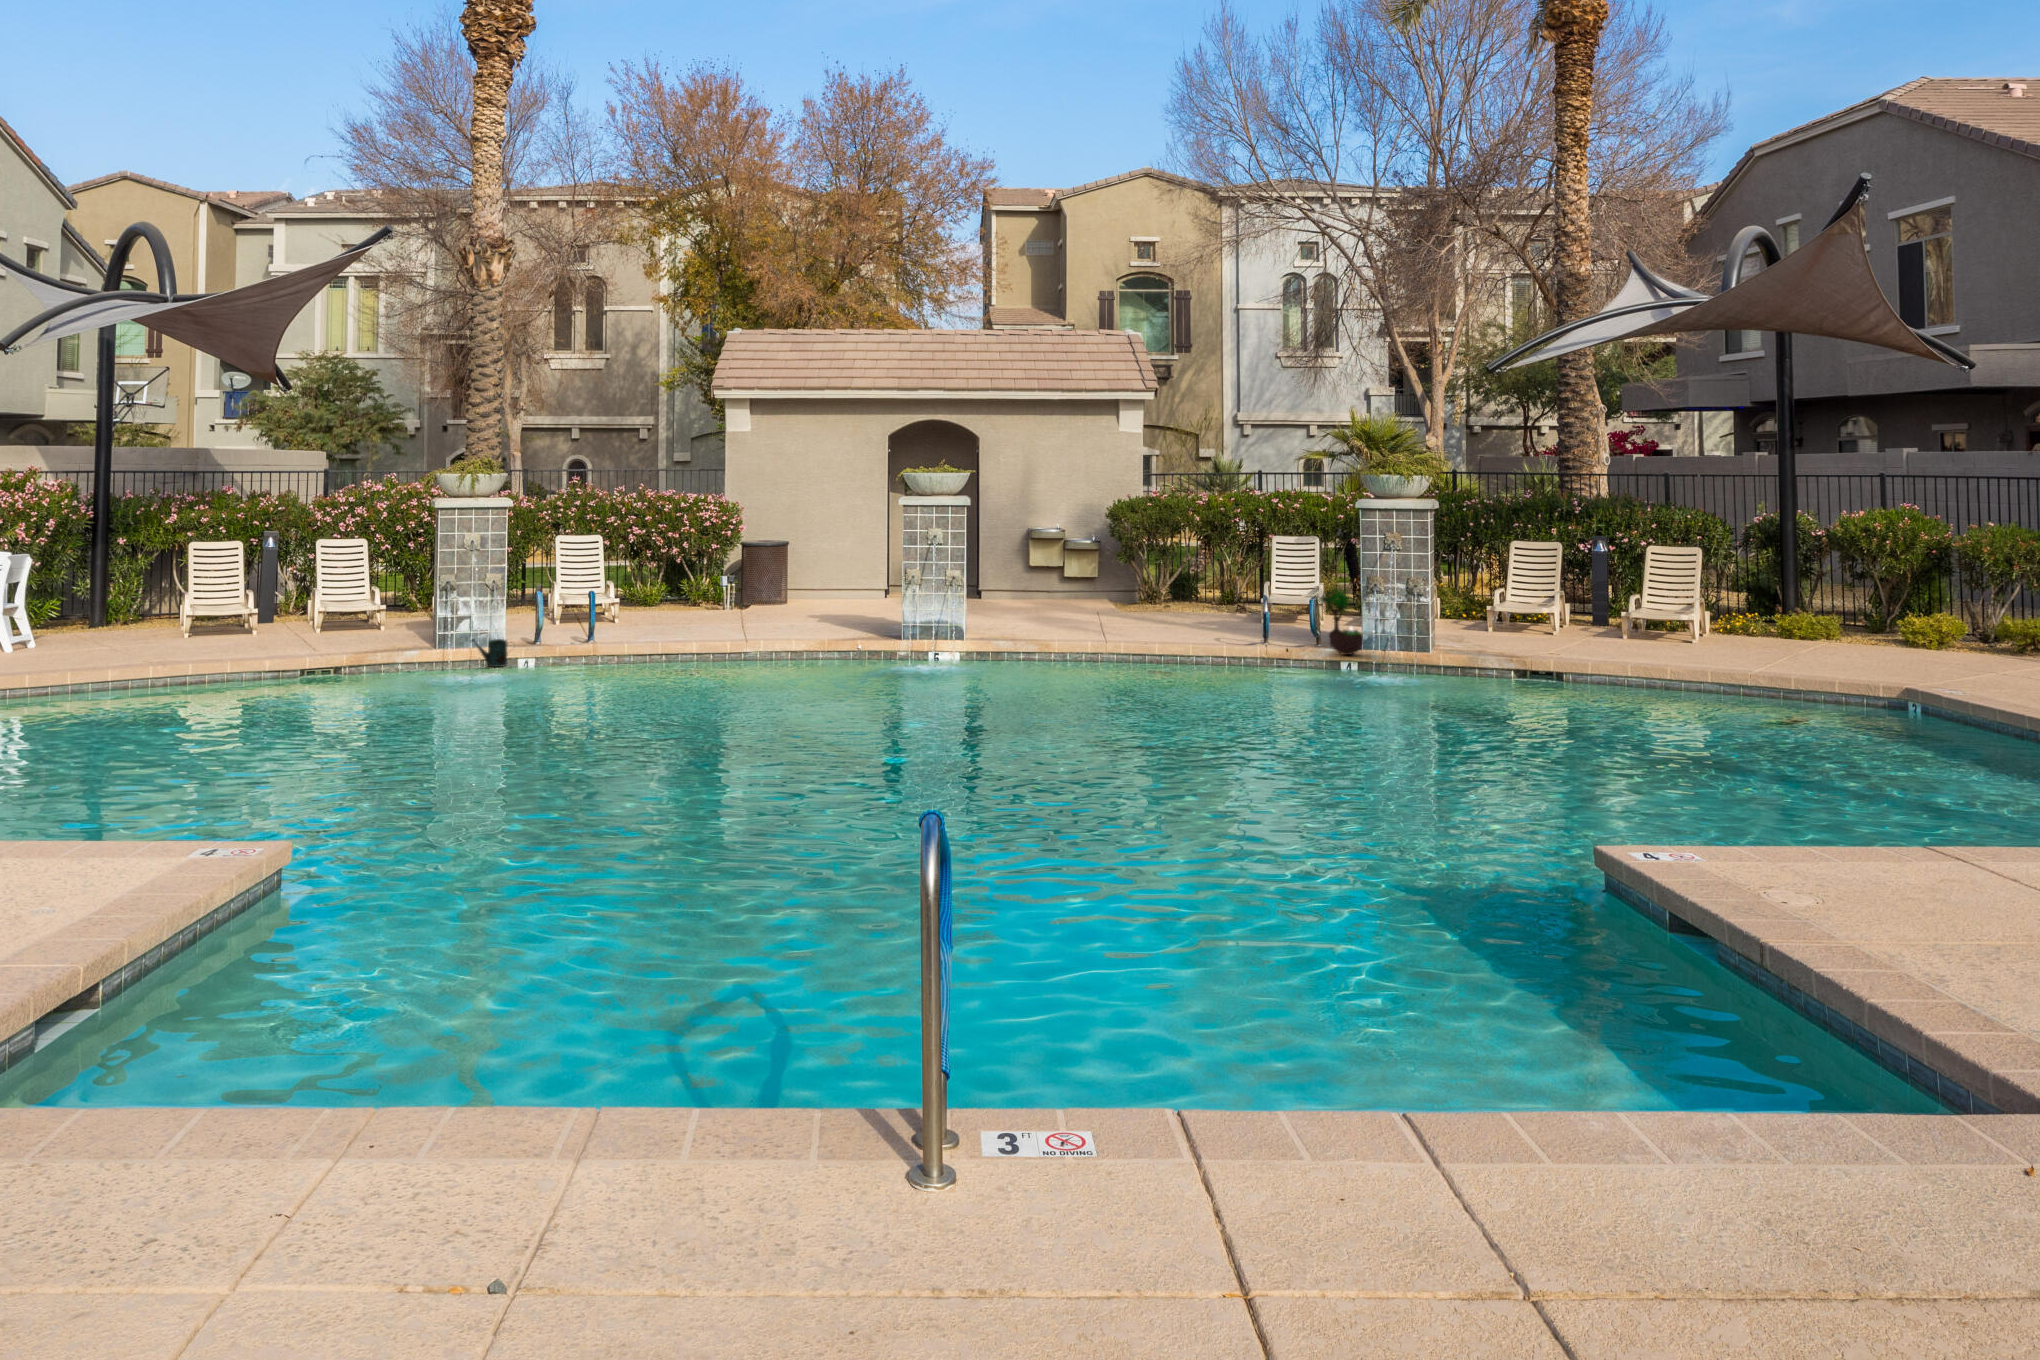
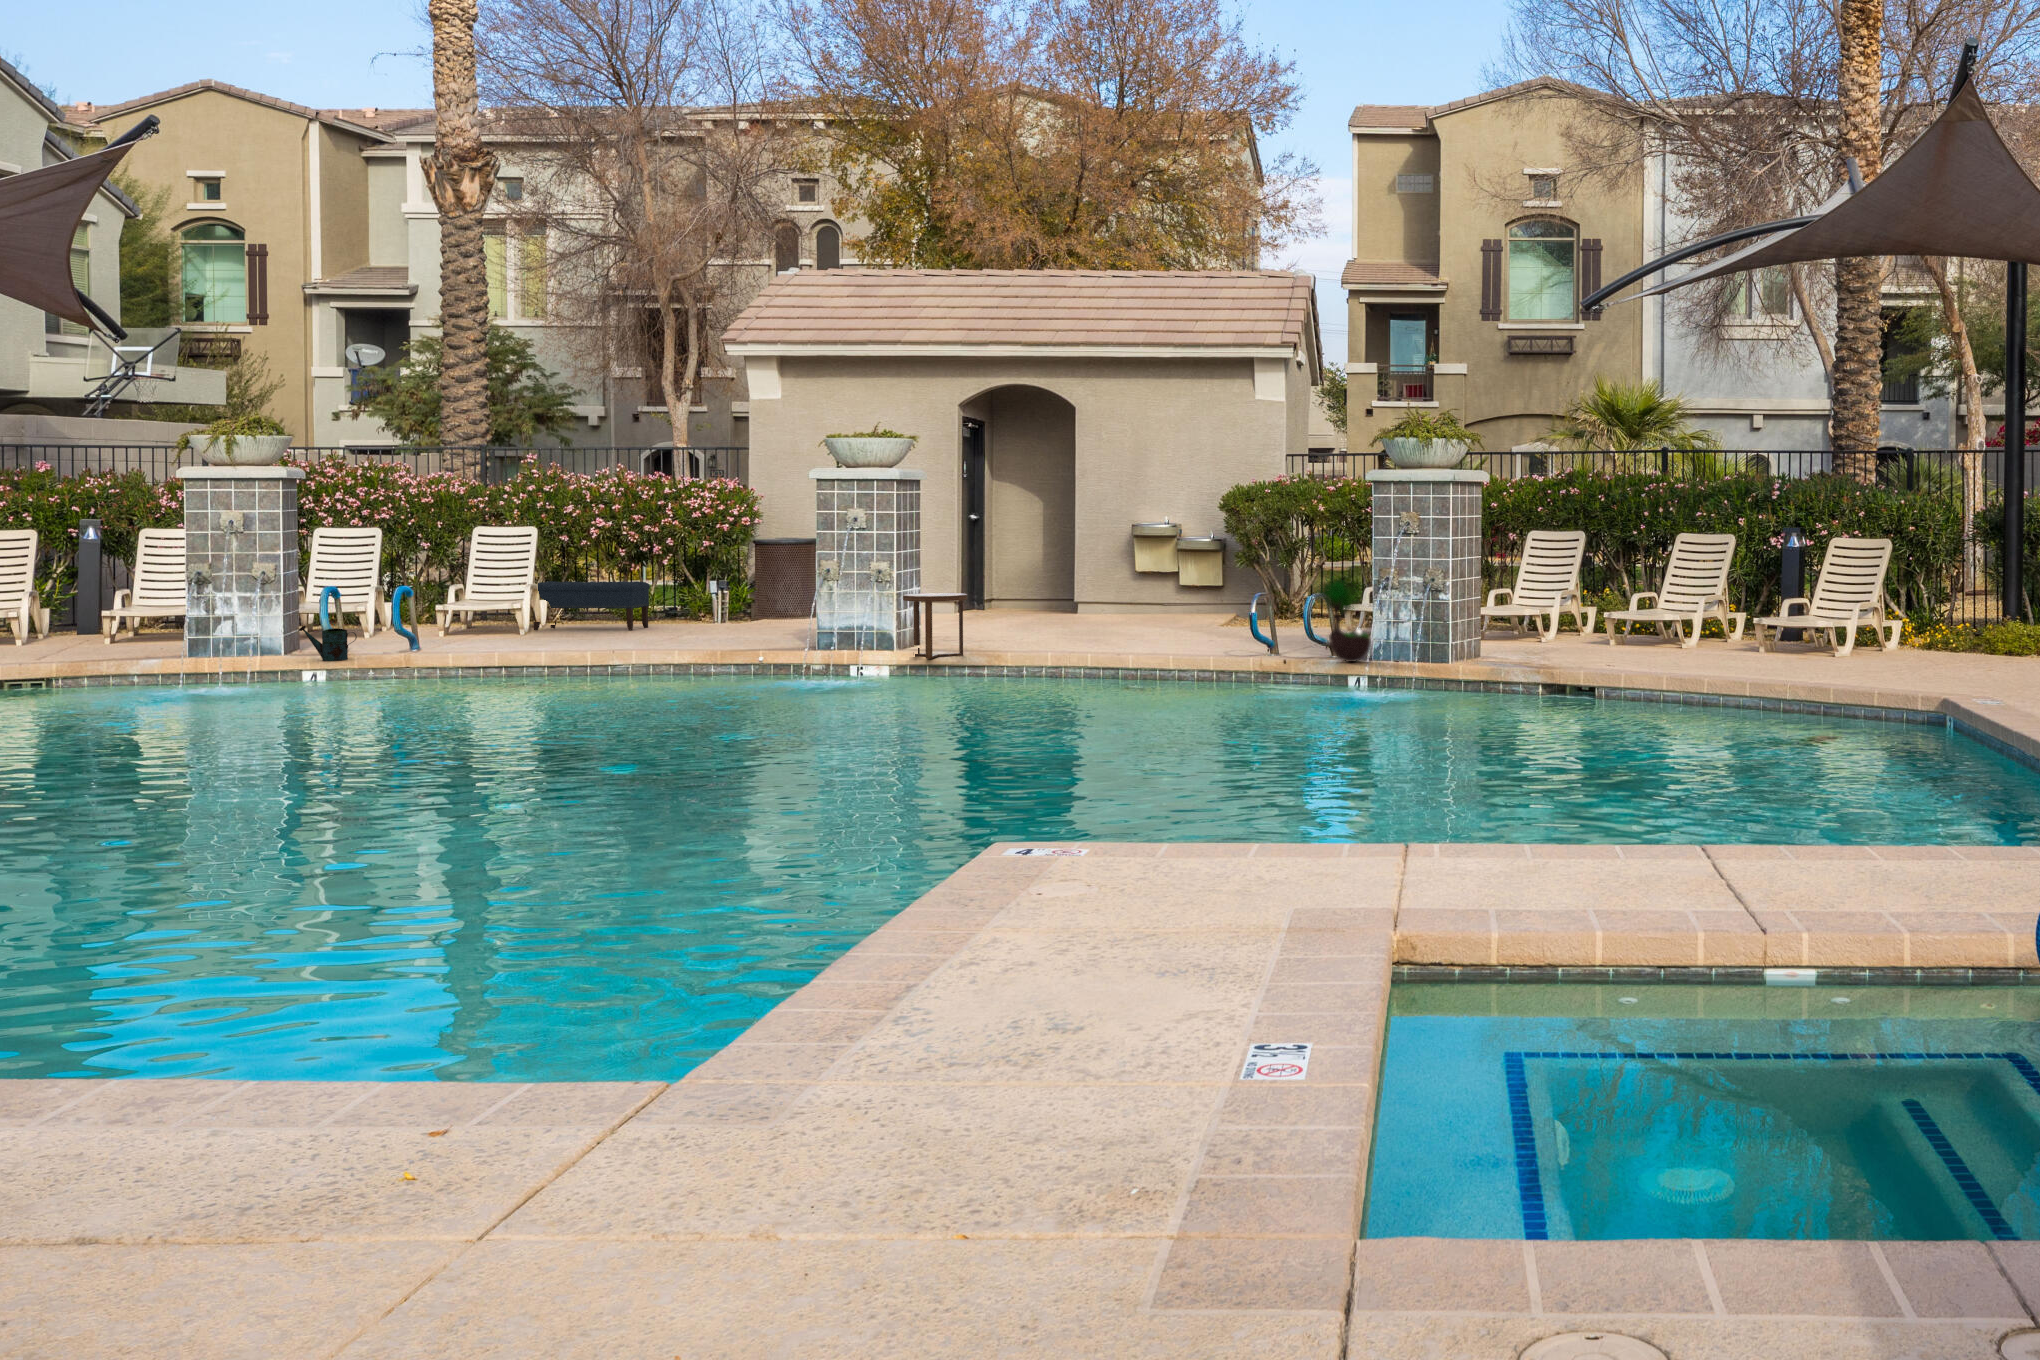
bench: none [589,585,678,627] -> present [534,581,650,631]
side table: none [967,600,1017,657] -> present [903,593,967,659]

